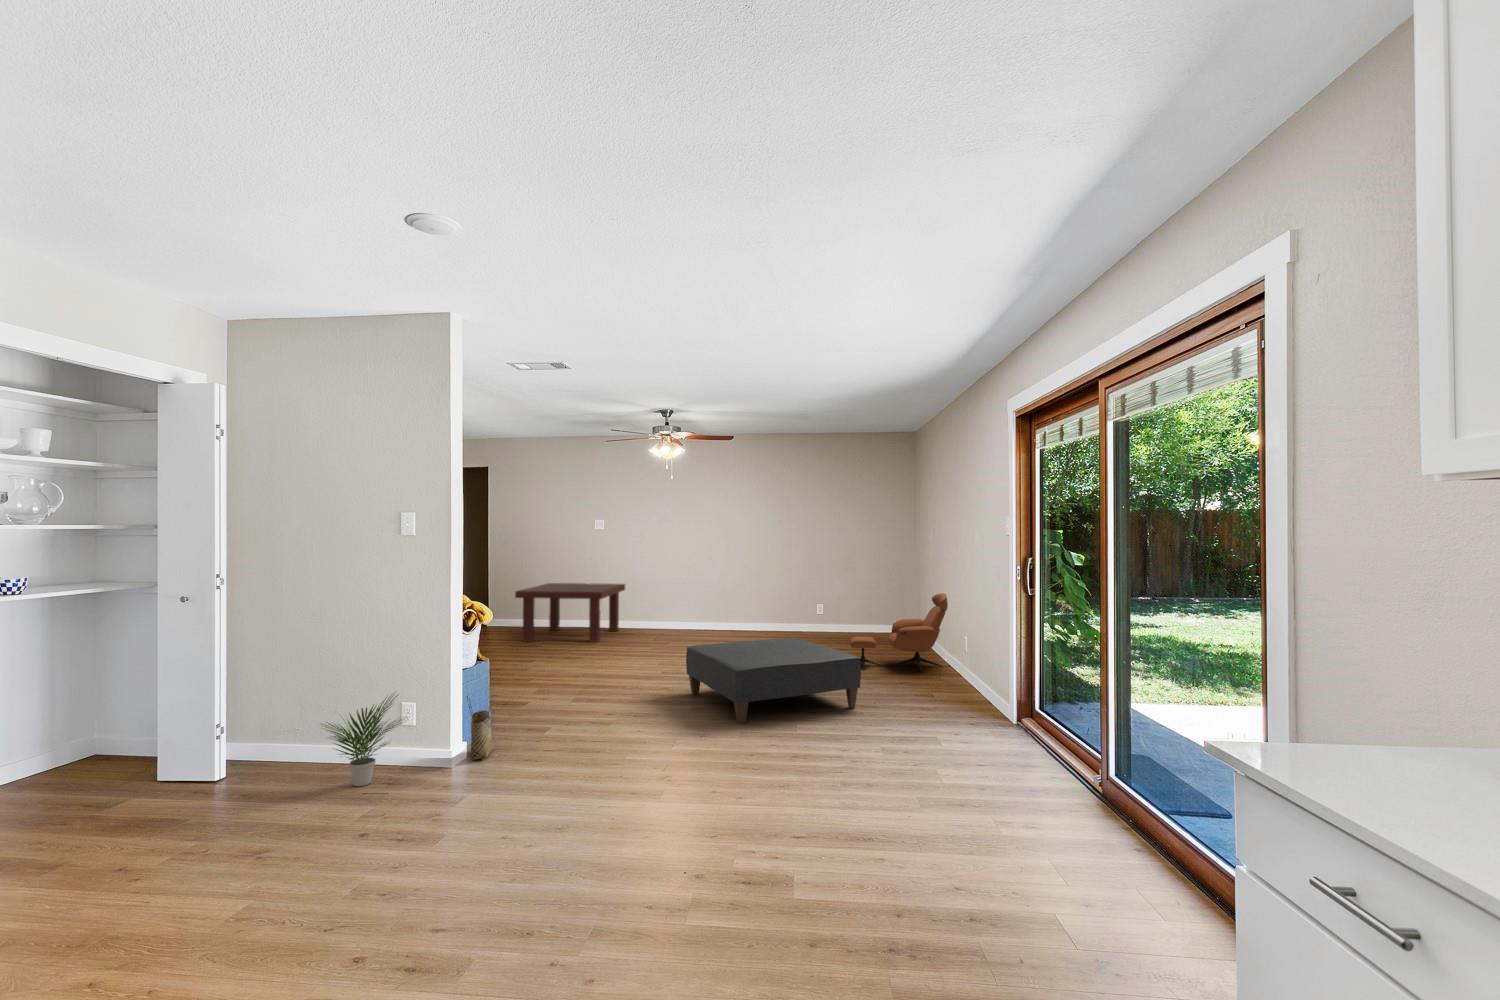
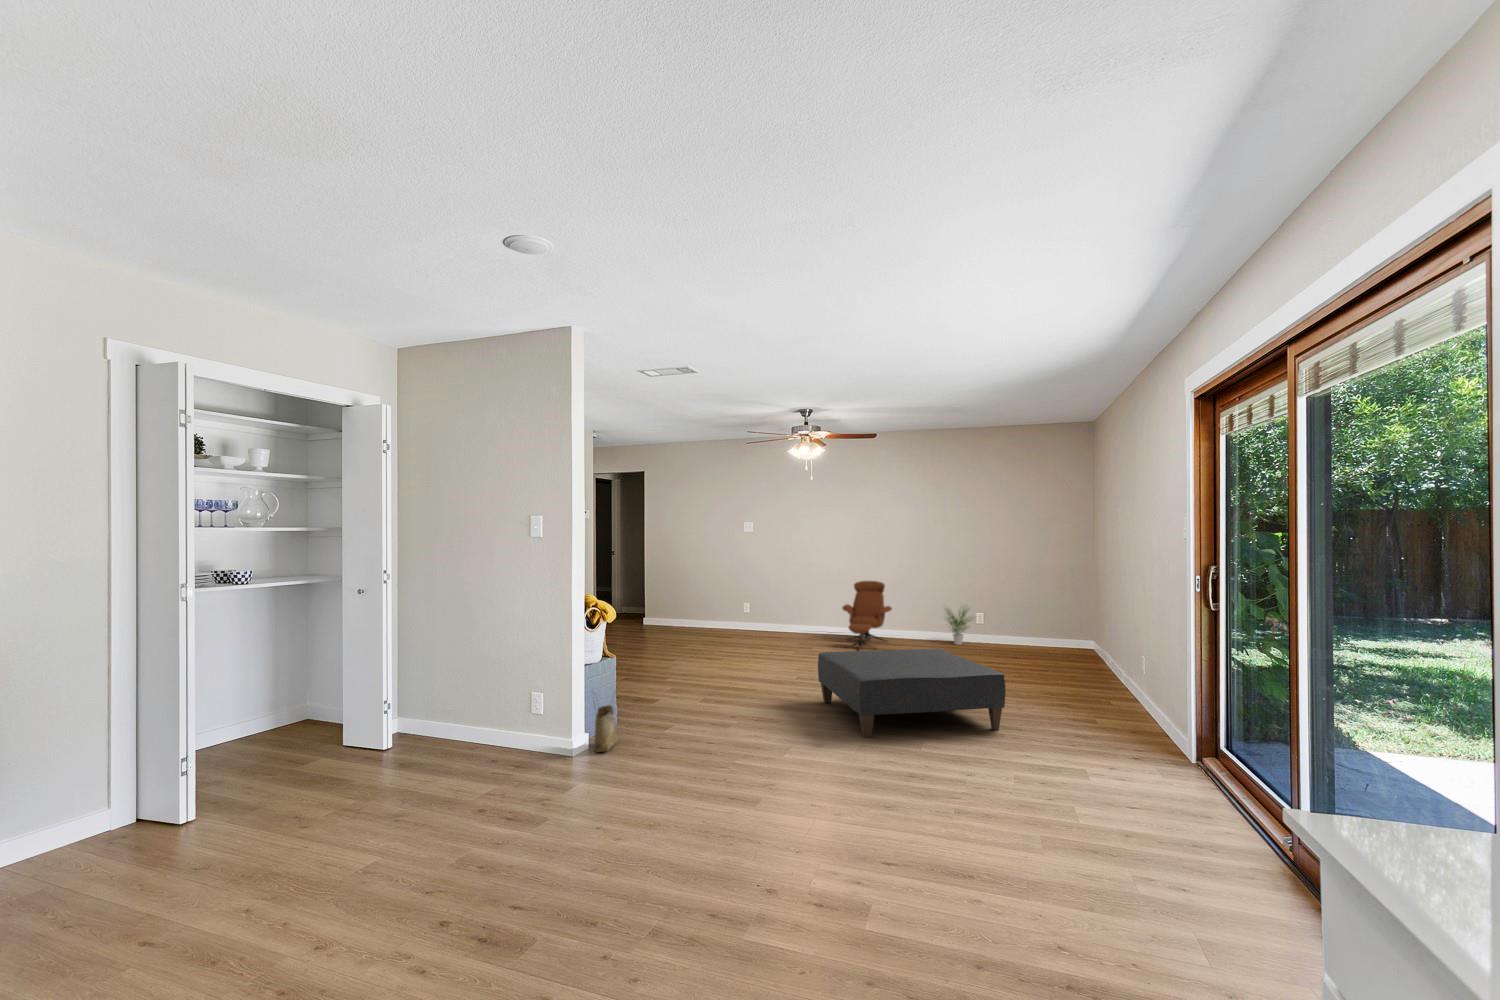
coffee table: present [515,583,625,643] -> none [669,584,776,645]
lounge chair: present [850,593,948,672] -> present [842,581,892,649]
potted plant: present [323,692,403,786] -> present [946,606,972,645]

